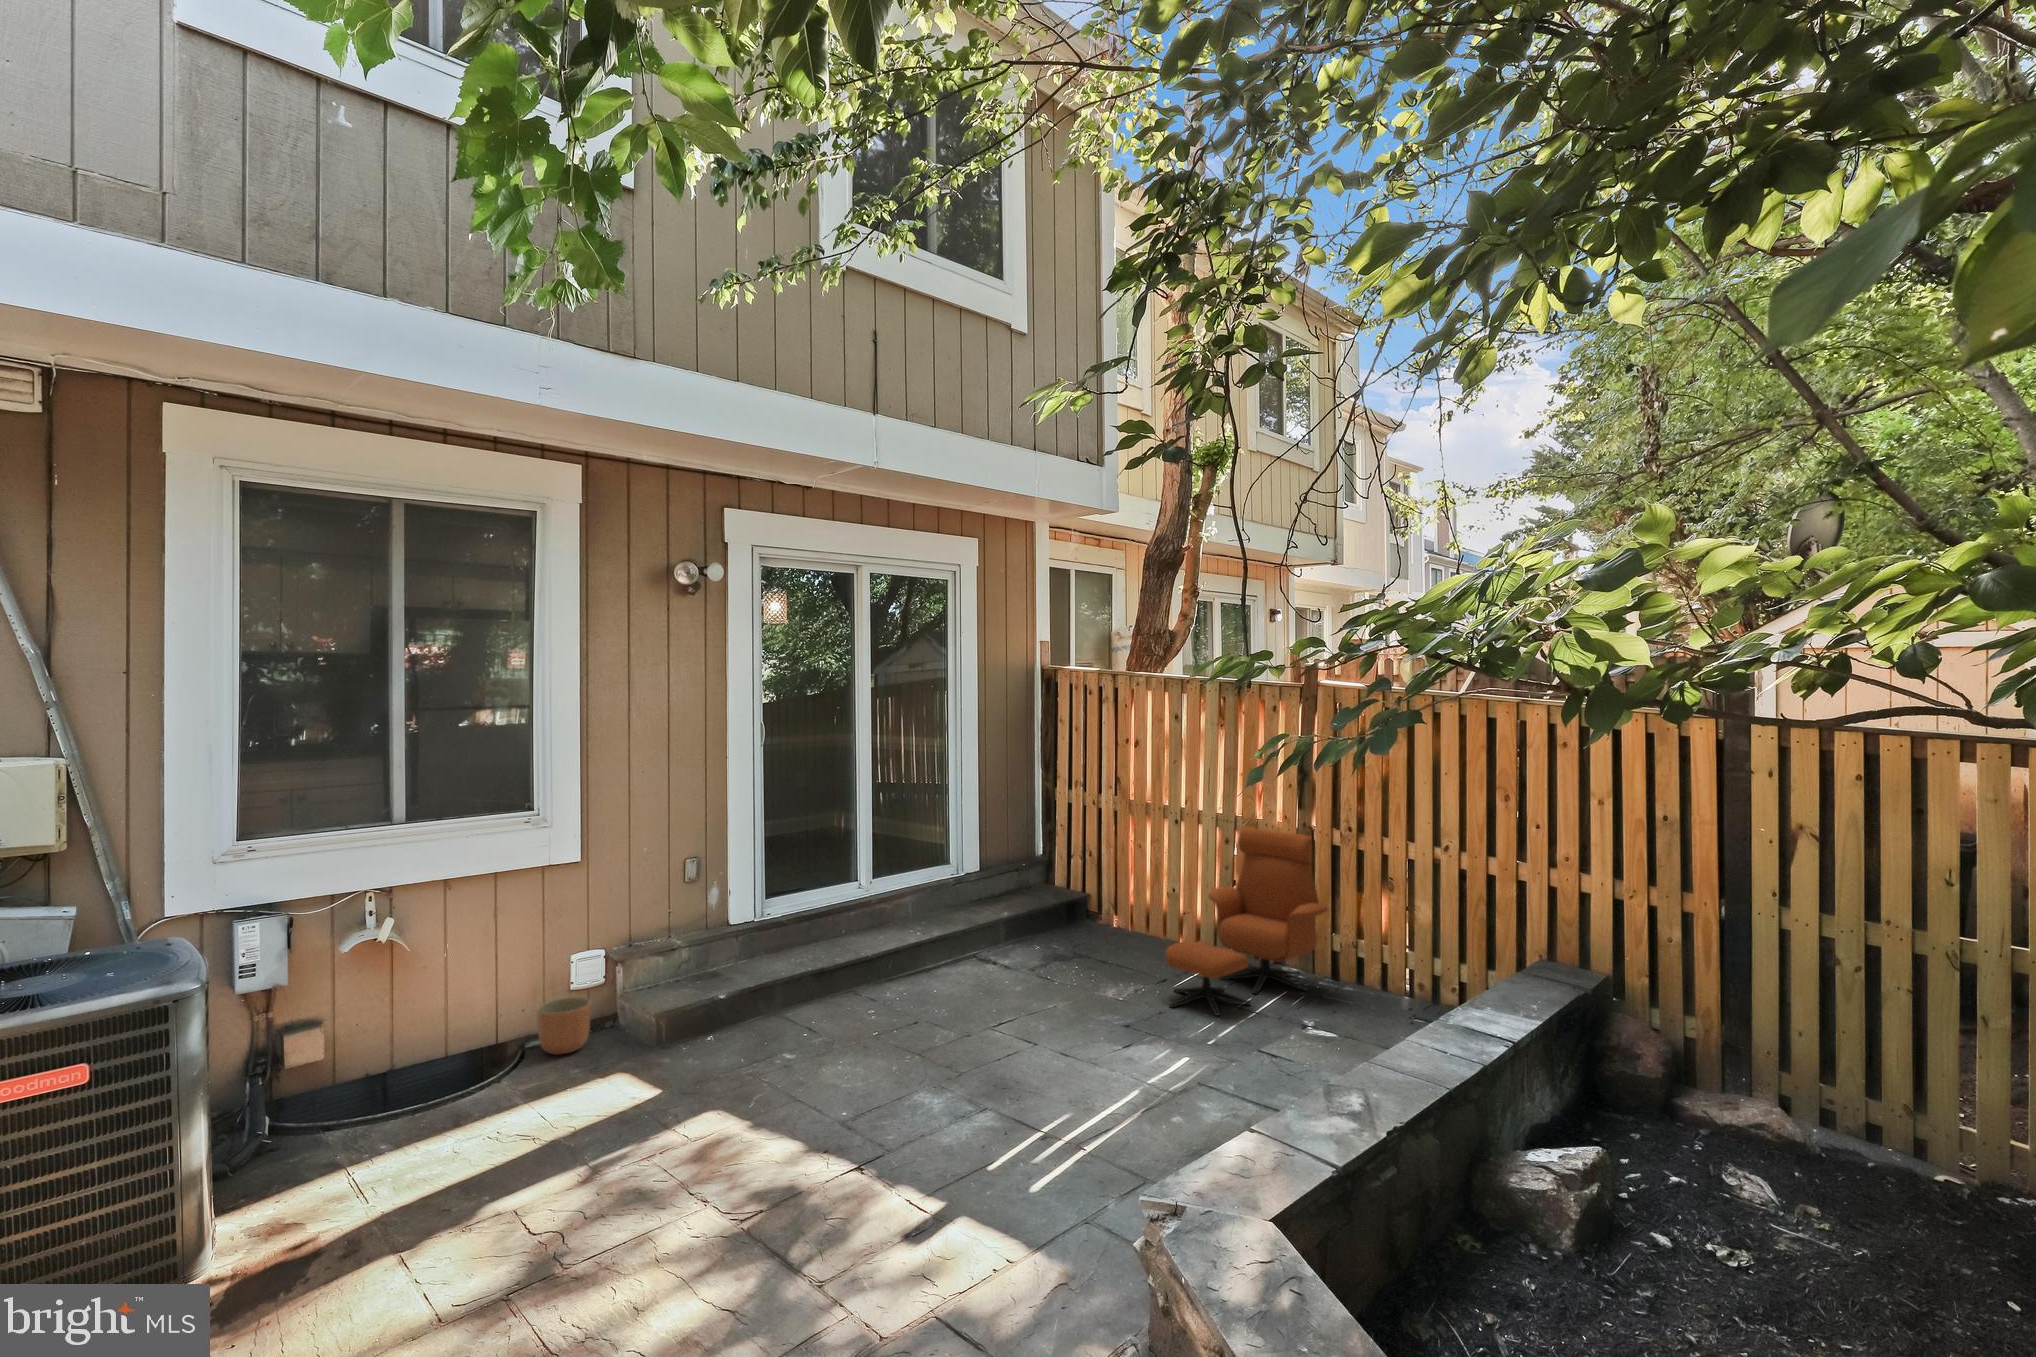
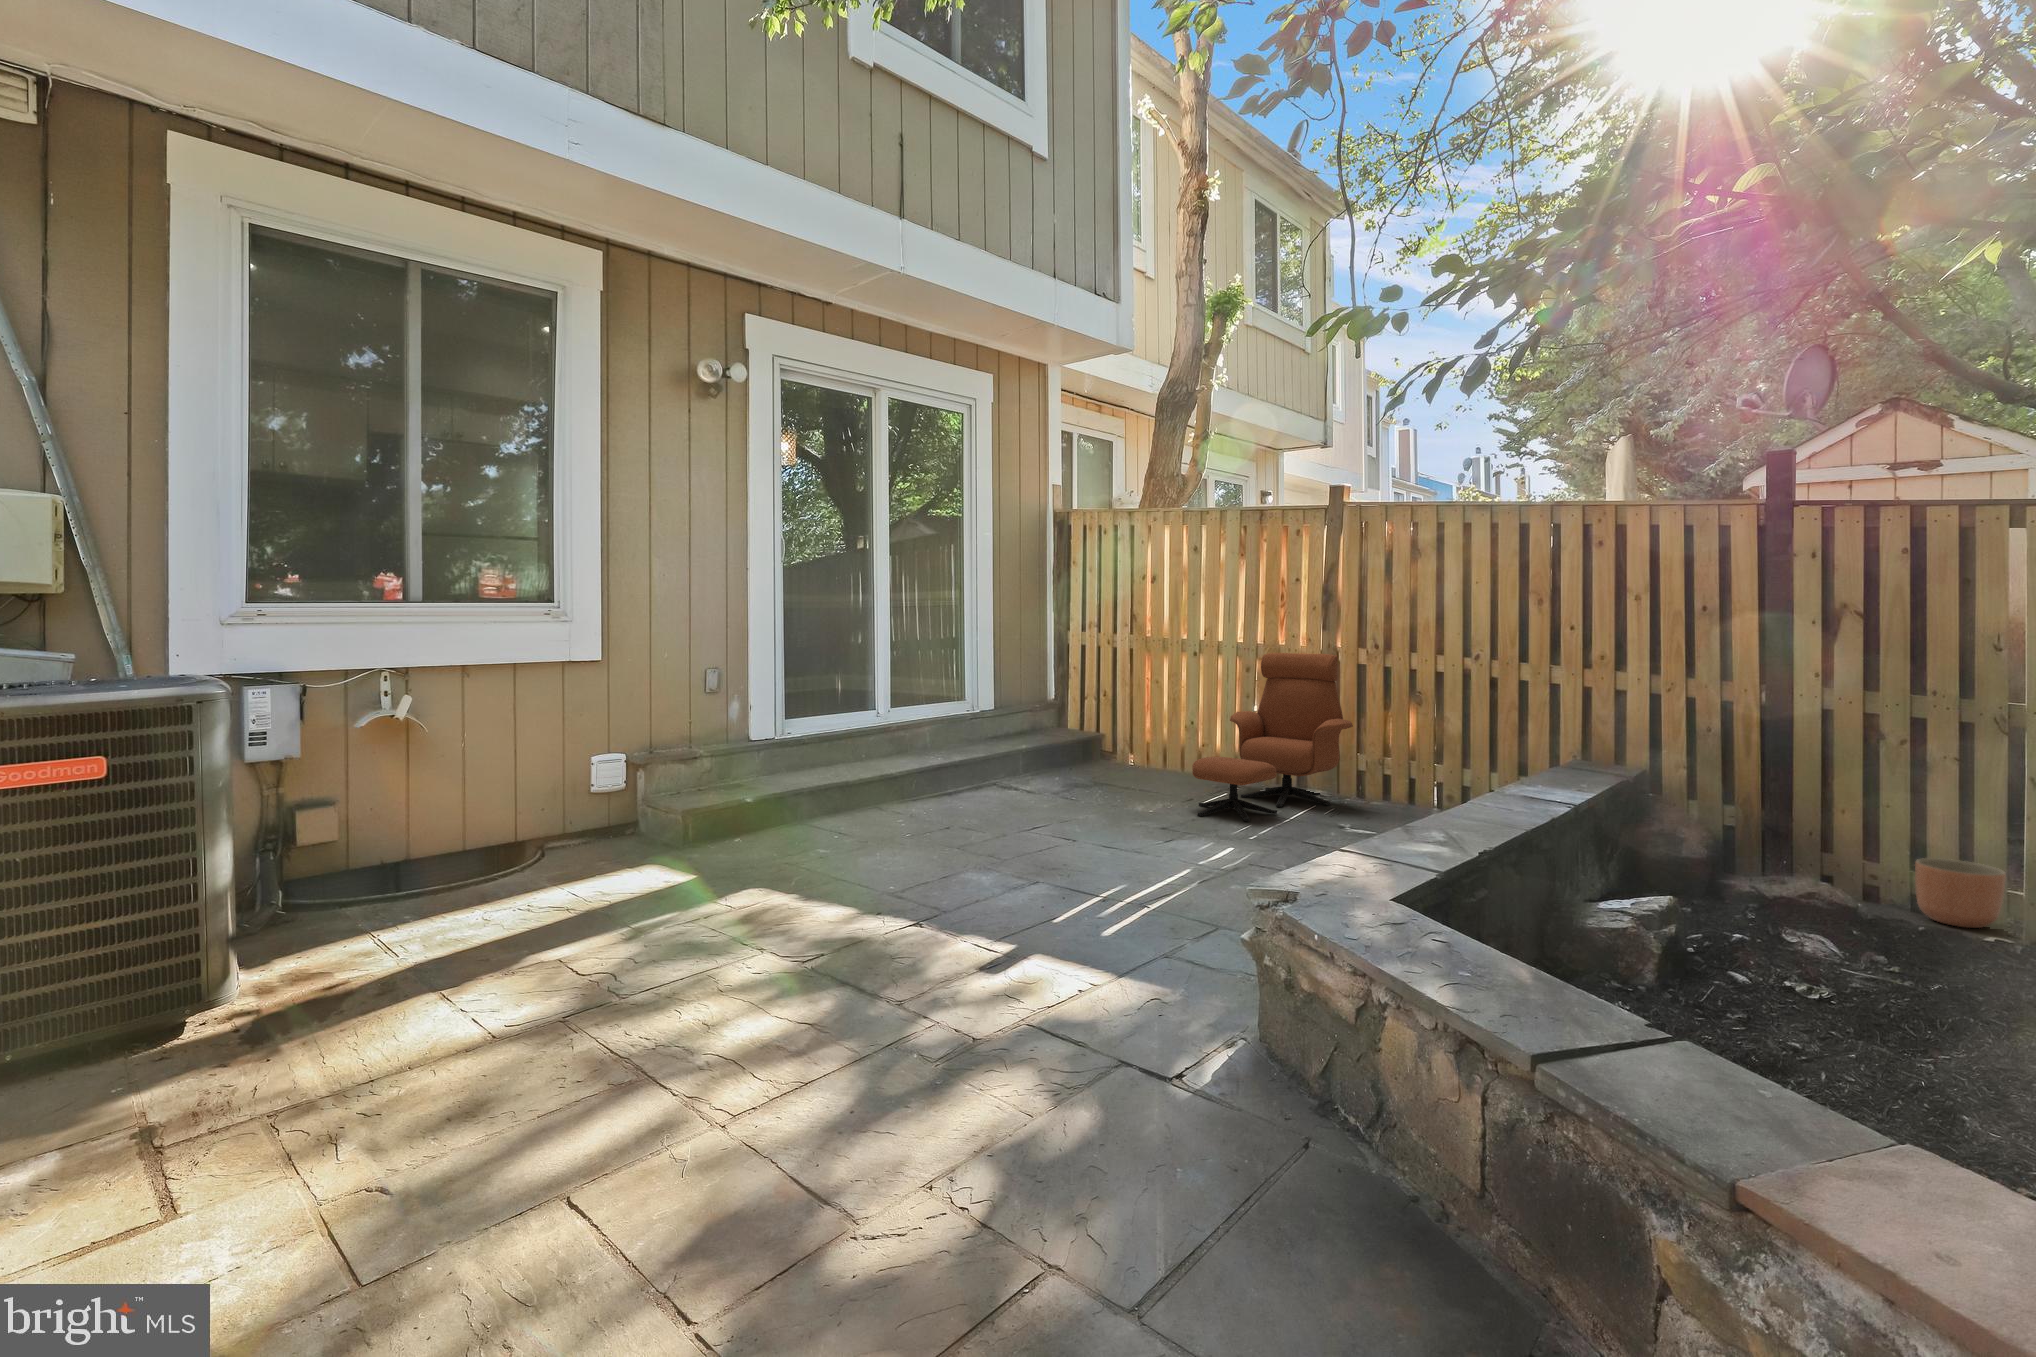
planter: present [537,997,591,1055] -> present [1915,858,2006,928]

